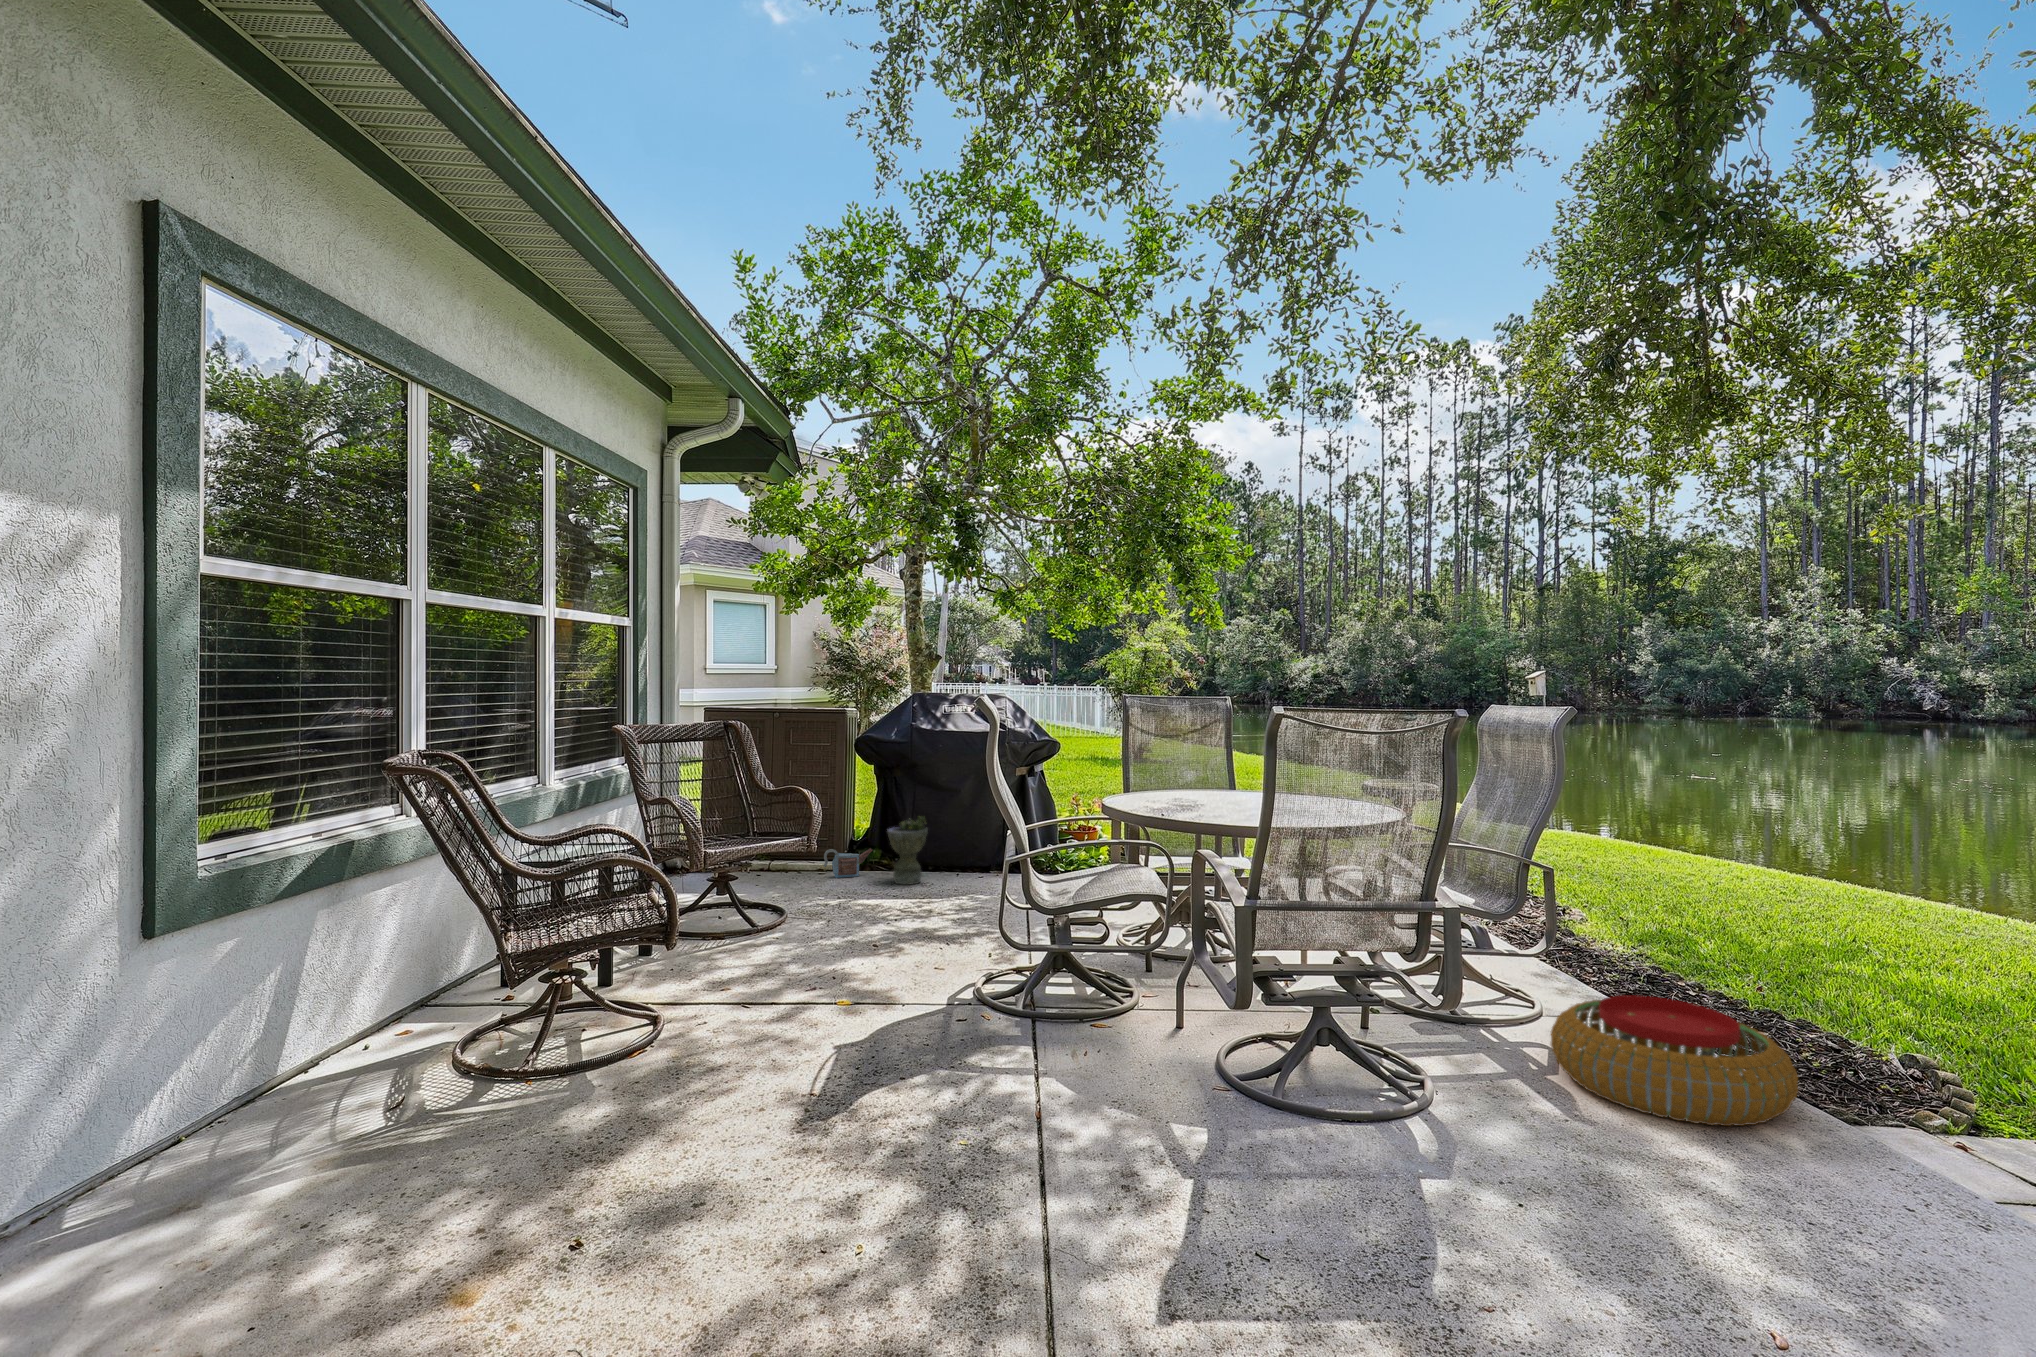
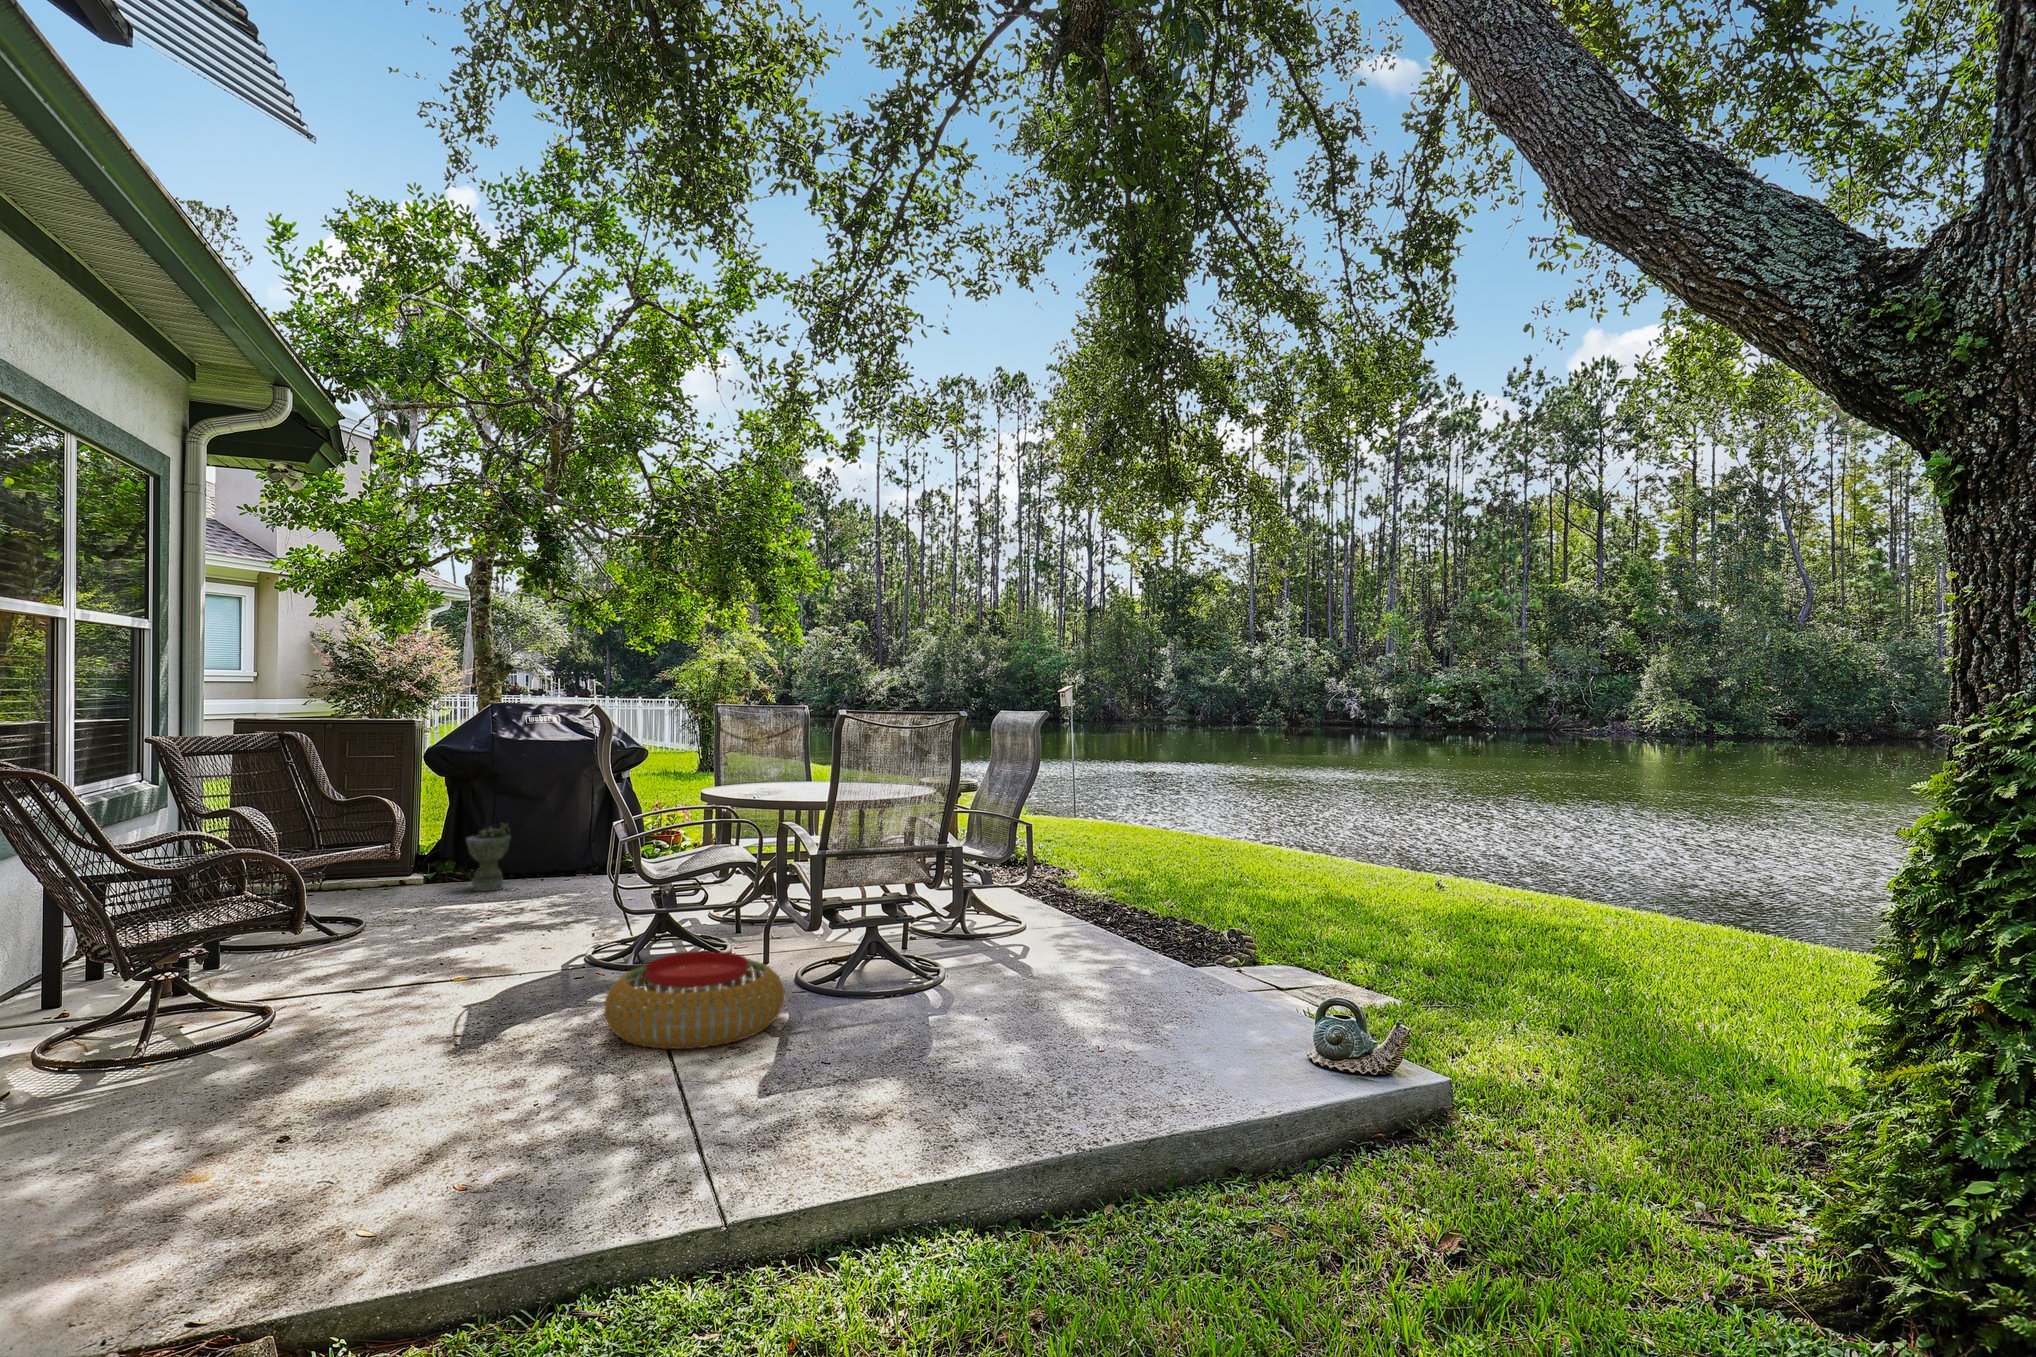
watering can: present [823,848,872,878] -> none [390,859,447,891]
pouf: present [1551,995,1798,1126] -> present [604,951,785,1049]

